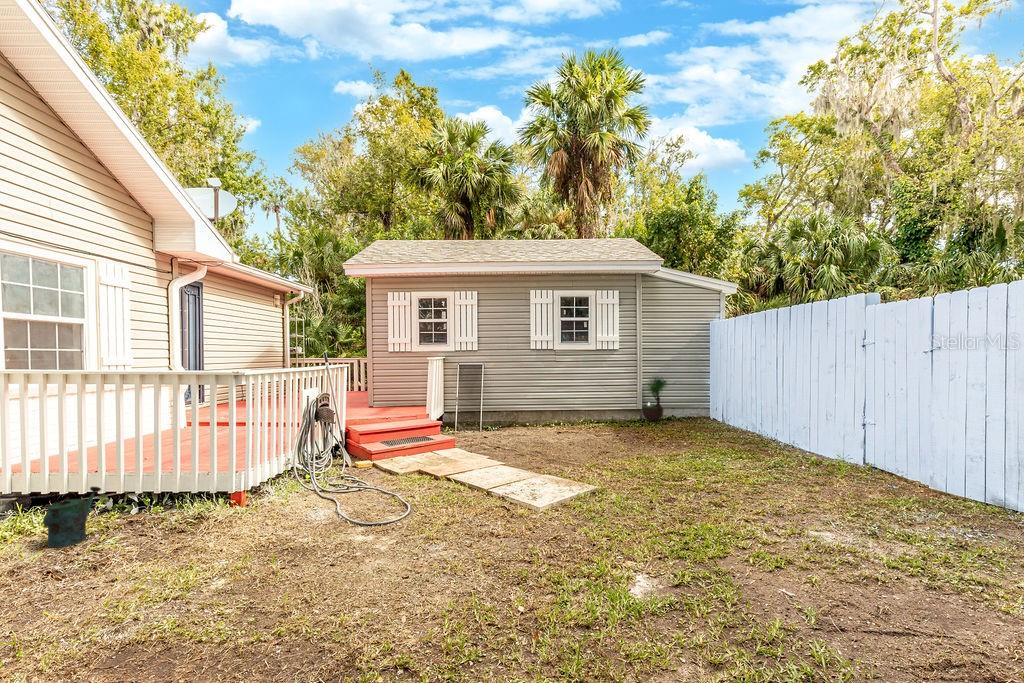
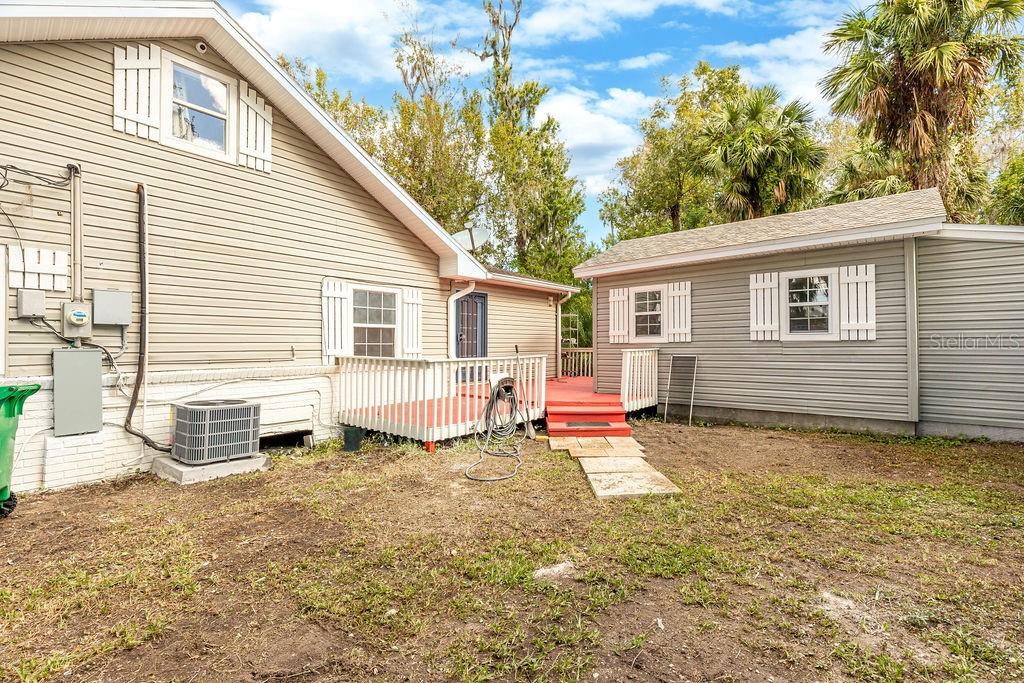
potted tree: present [642,378,667,421] -> none [912,372,961,436]

